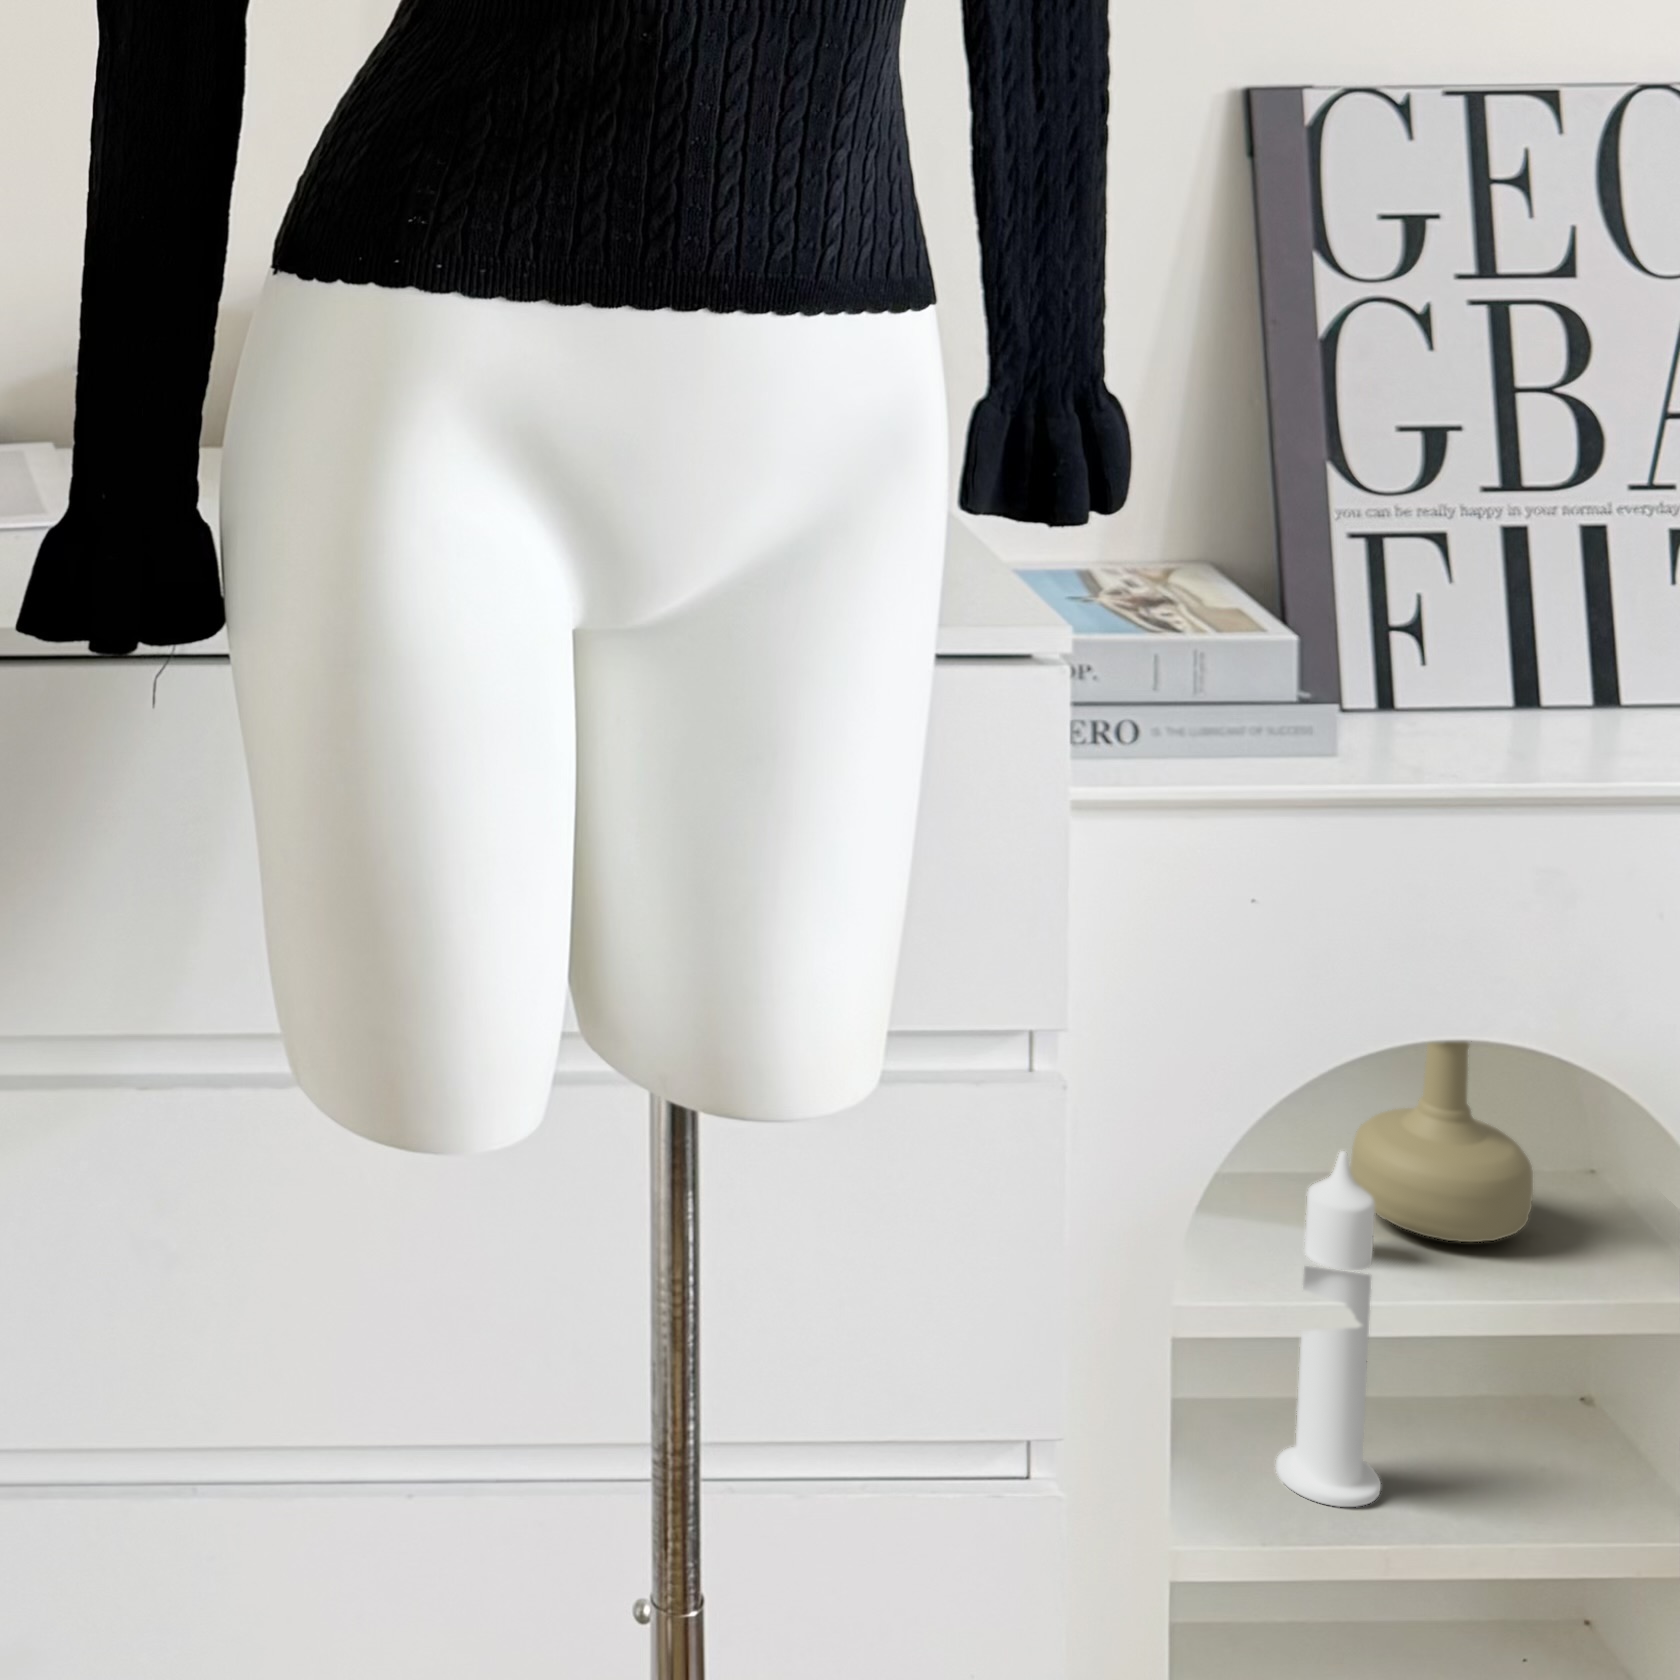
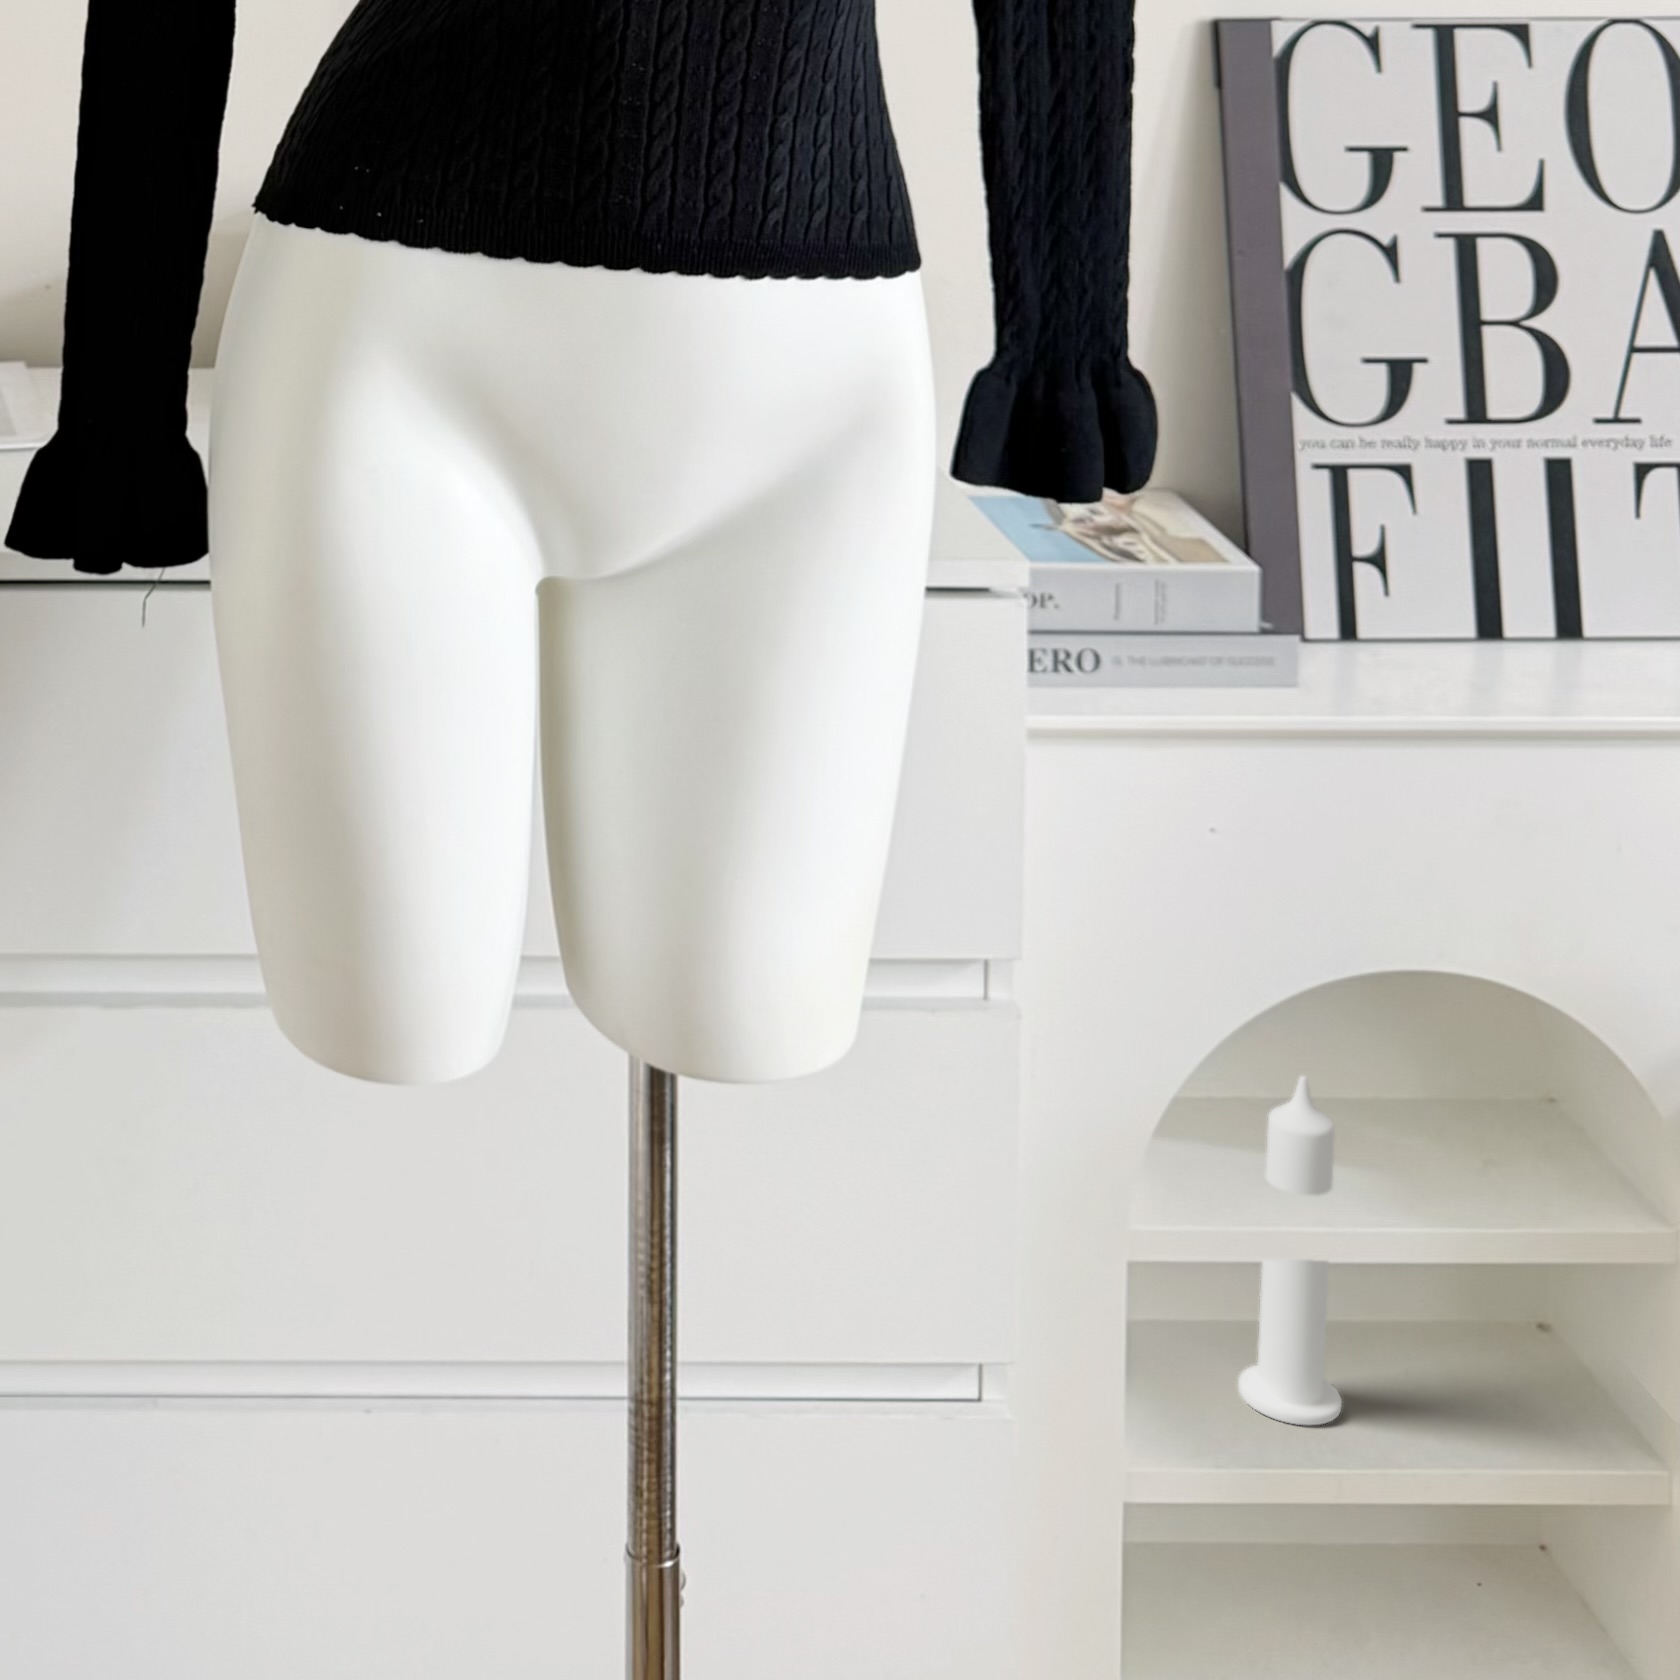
perfume bottle: present [1350,1042,1533,1242] -> none [1315,889,1497,1166]

